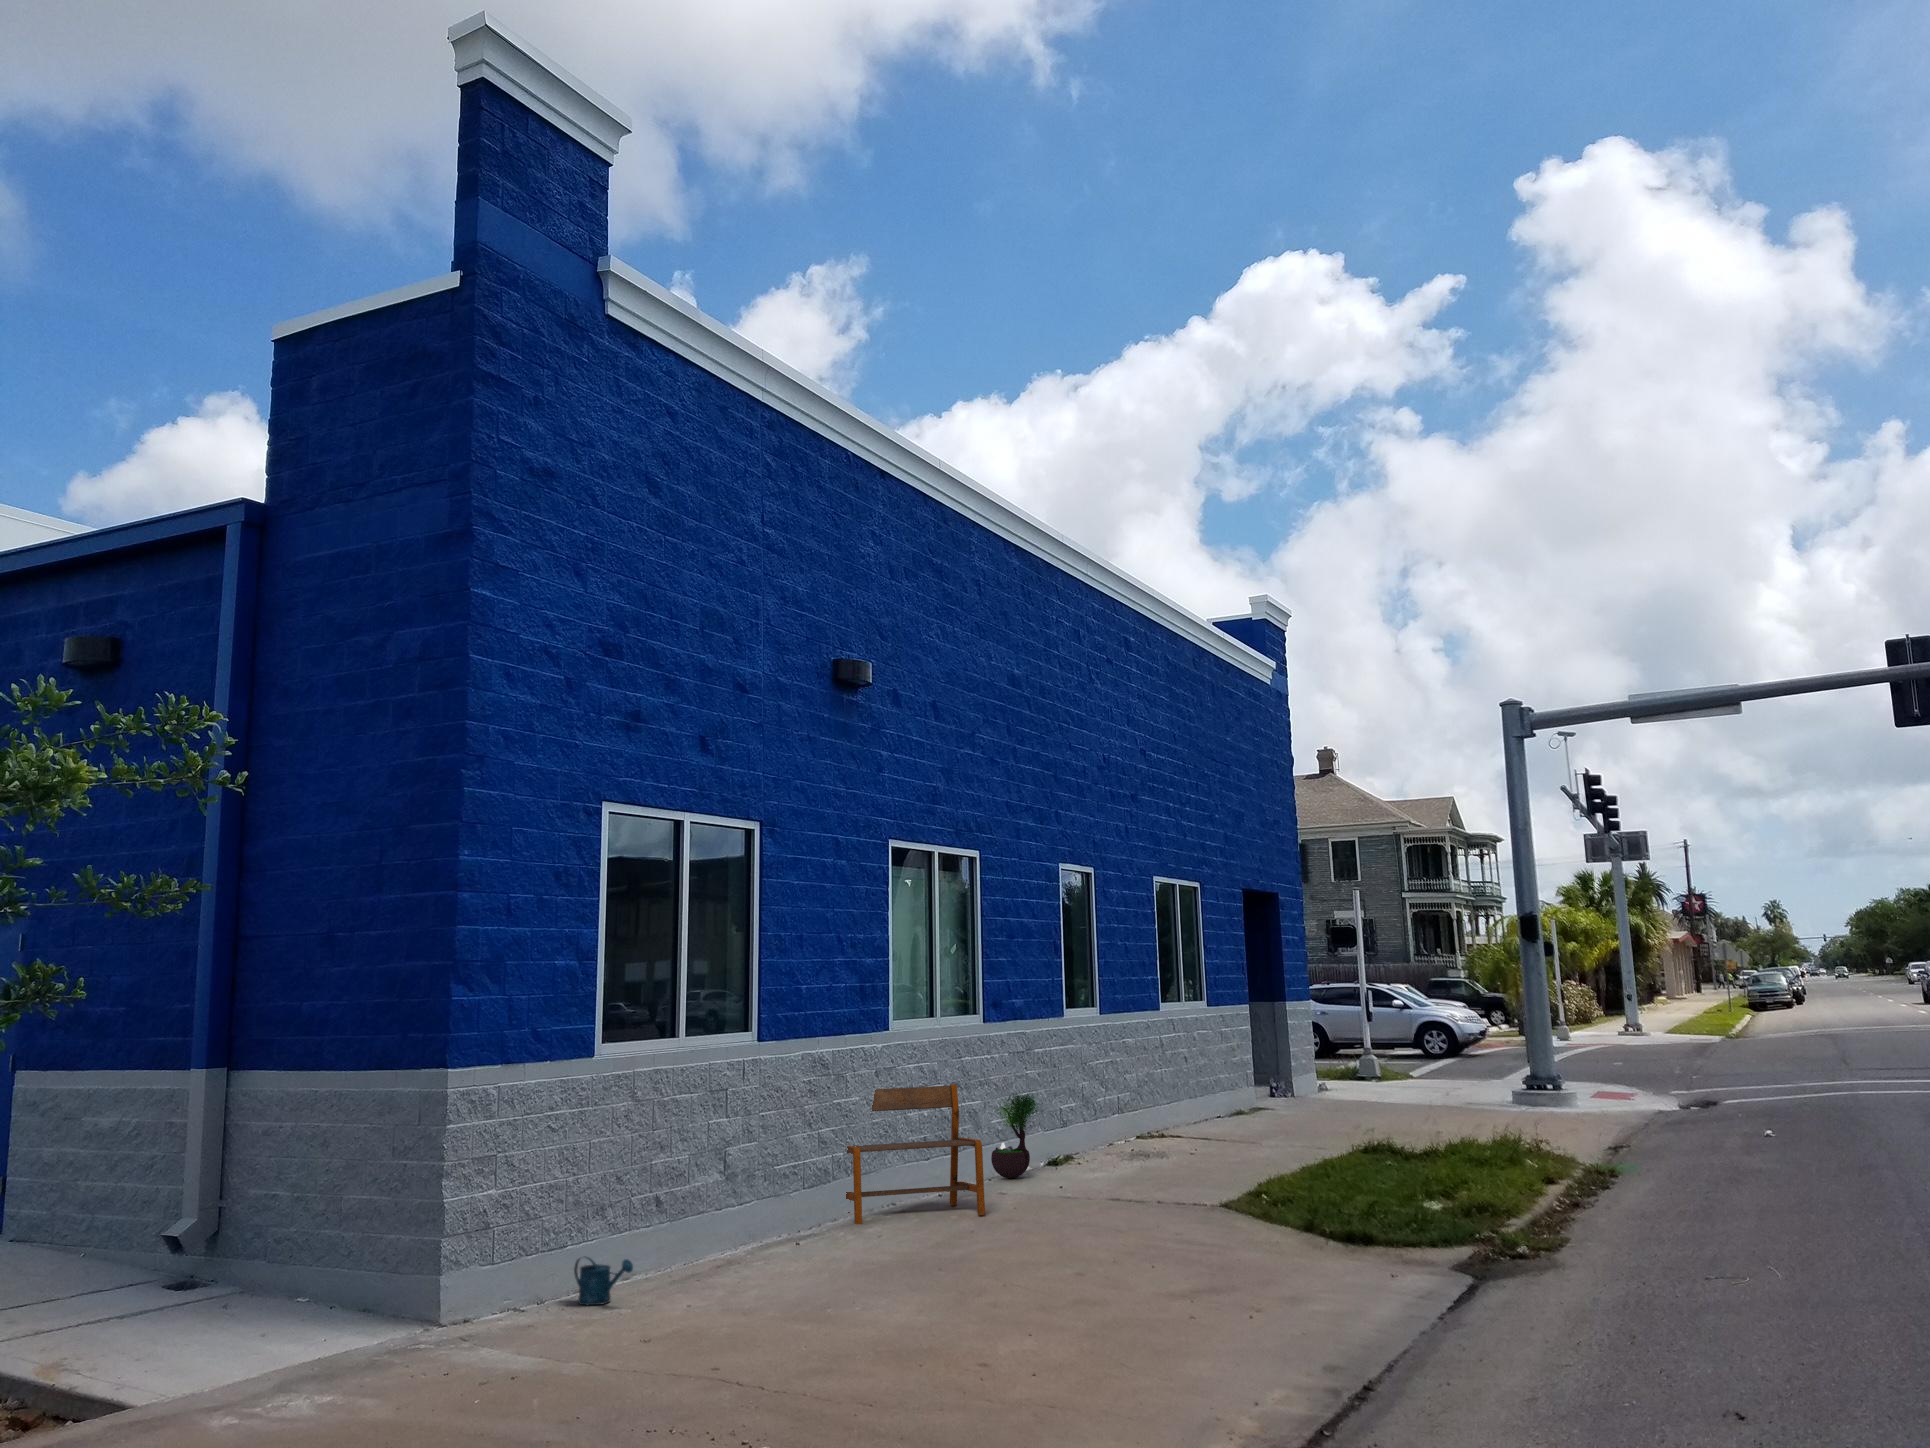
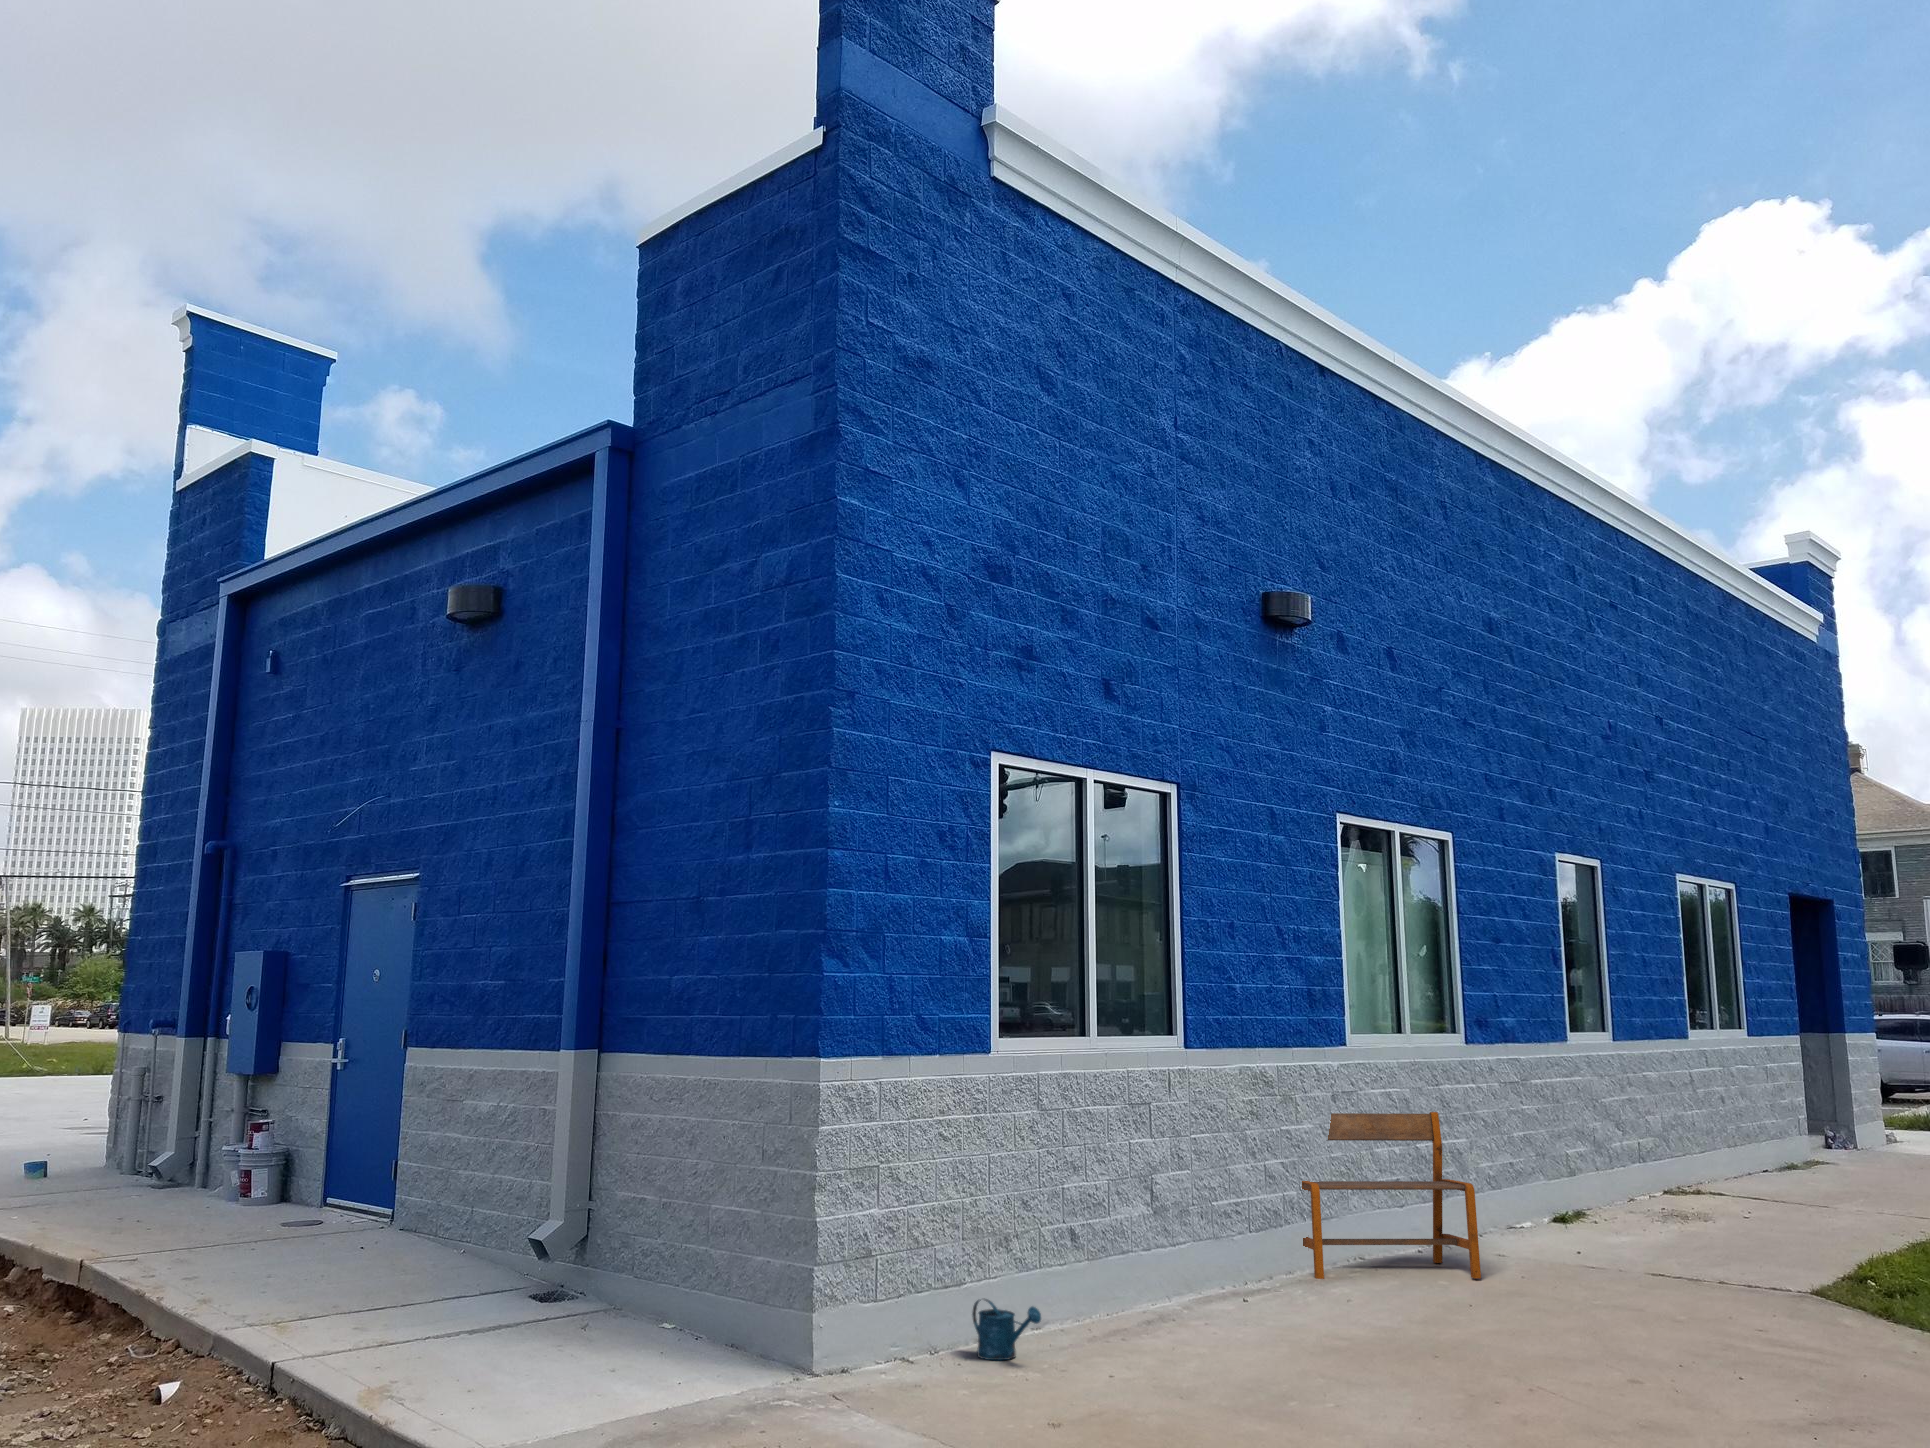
potted tree: present [991,1094,1039,1178] -> none [1481,1119,1544,1233]

